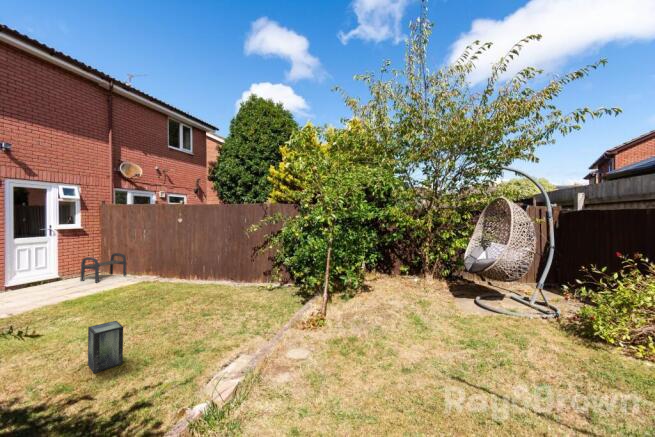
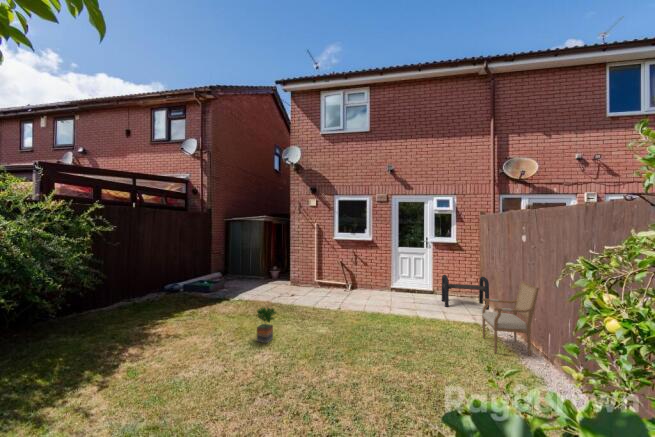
chair: none [163,248,197,288] -> present [482,281,539,355]
potted tree: none [23,315,61,355] -> present [257,308,276,343]
storage box: present [88,321,123,373] -> none [201,328,239,388]

